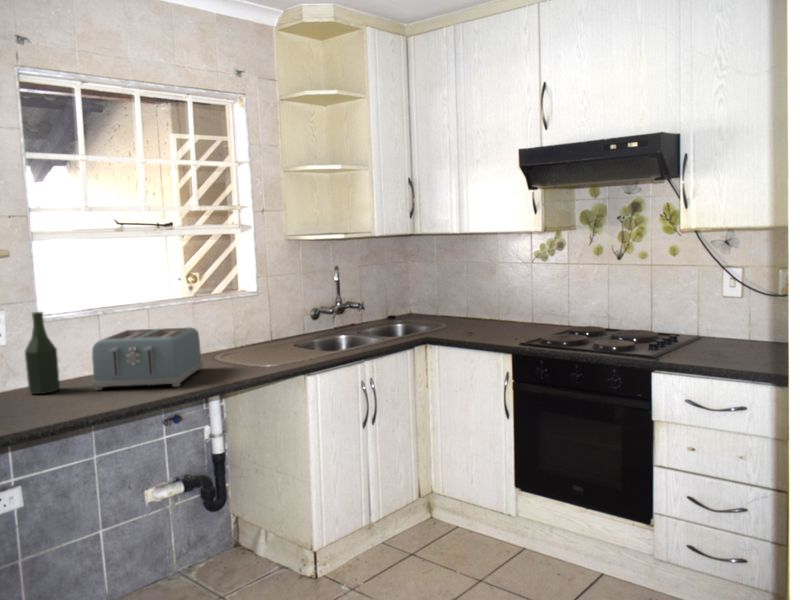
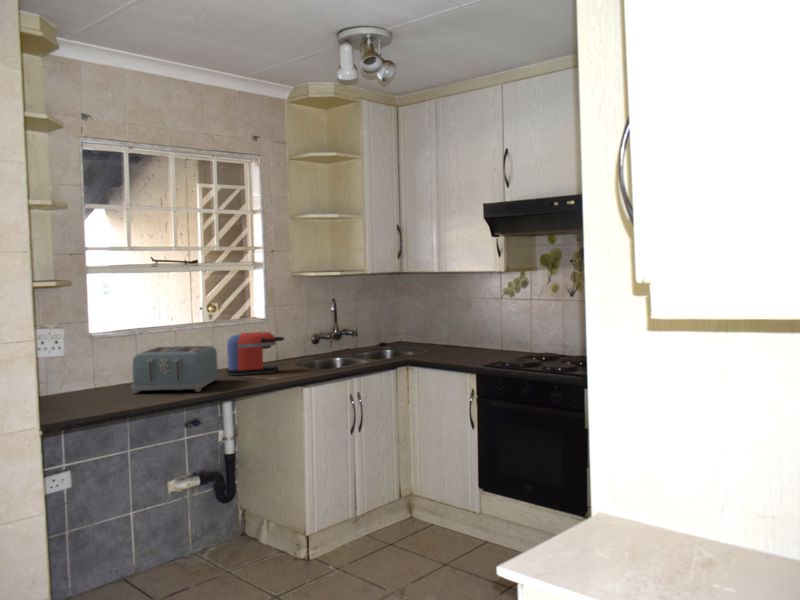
coffee maker: none [212,308,281,361] -> present [227,332,284,375]
bottle: present [25,312,60,394] -> none [79,330,106,395]

